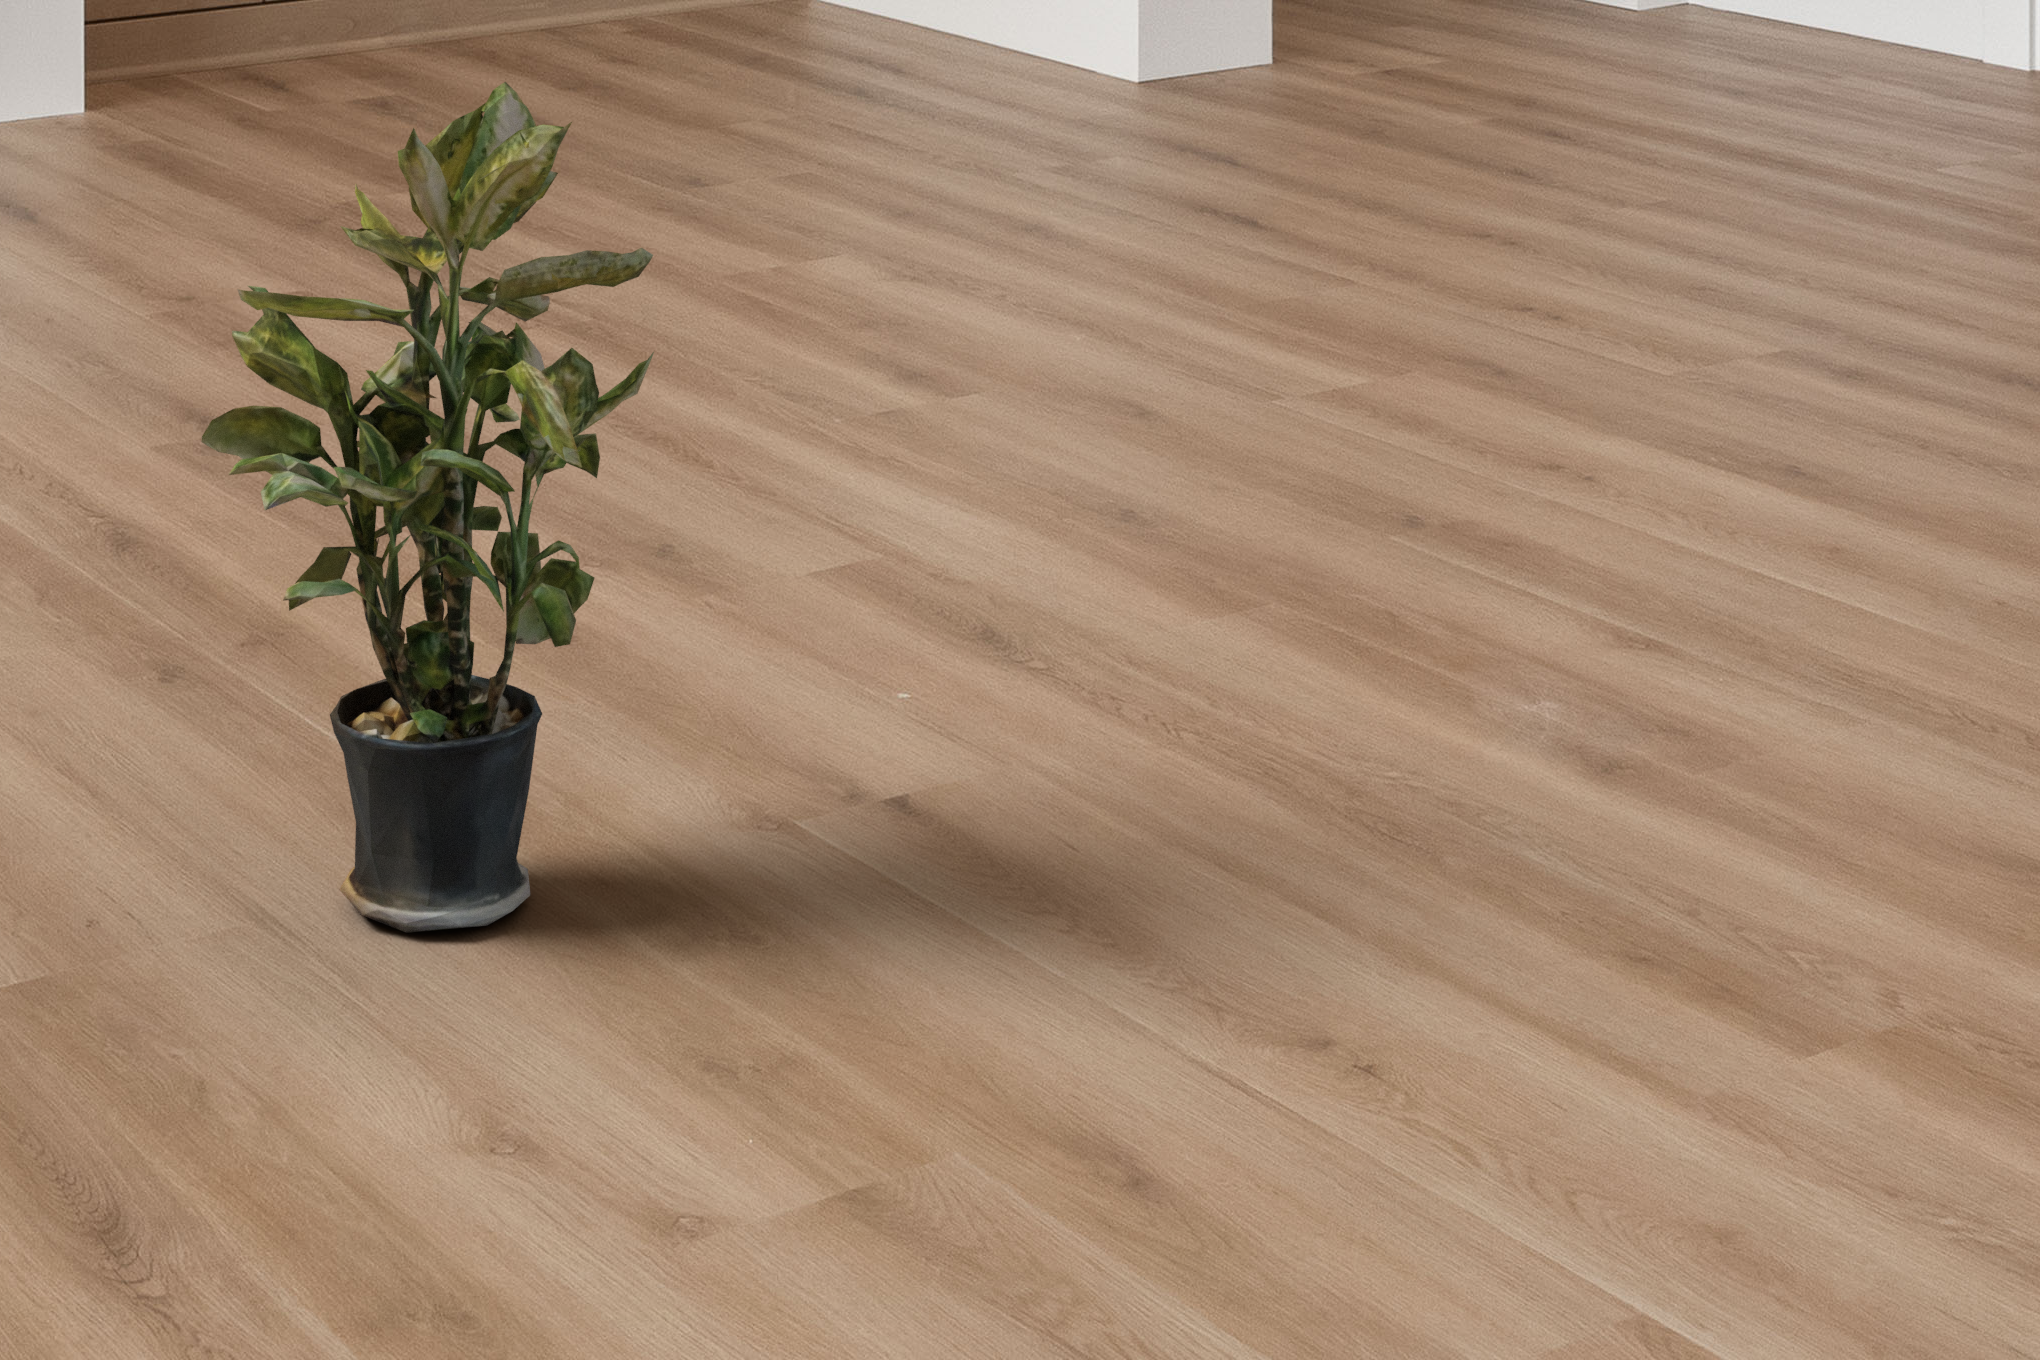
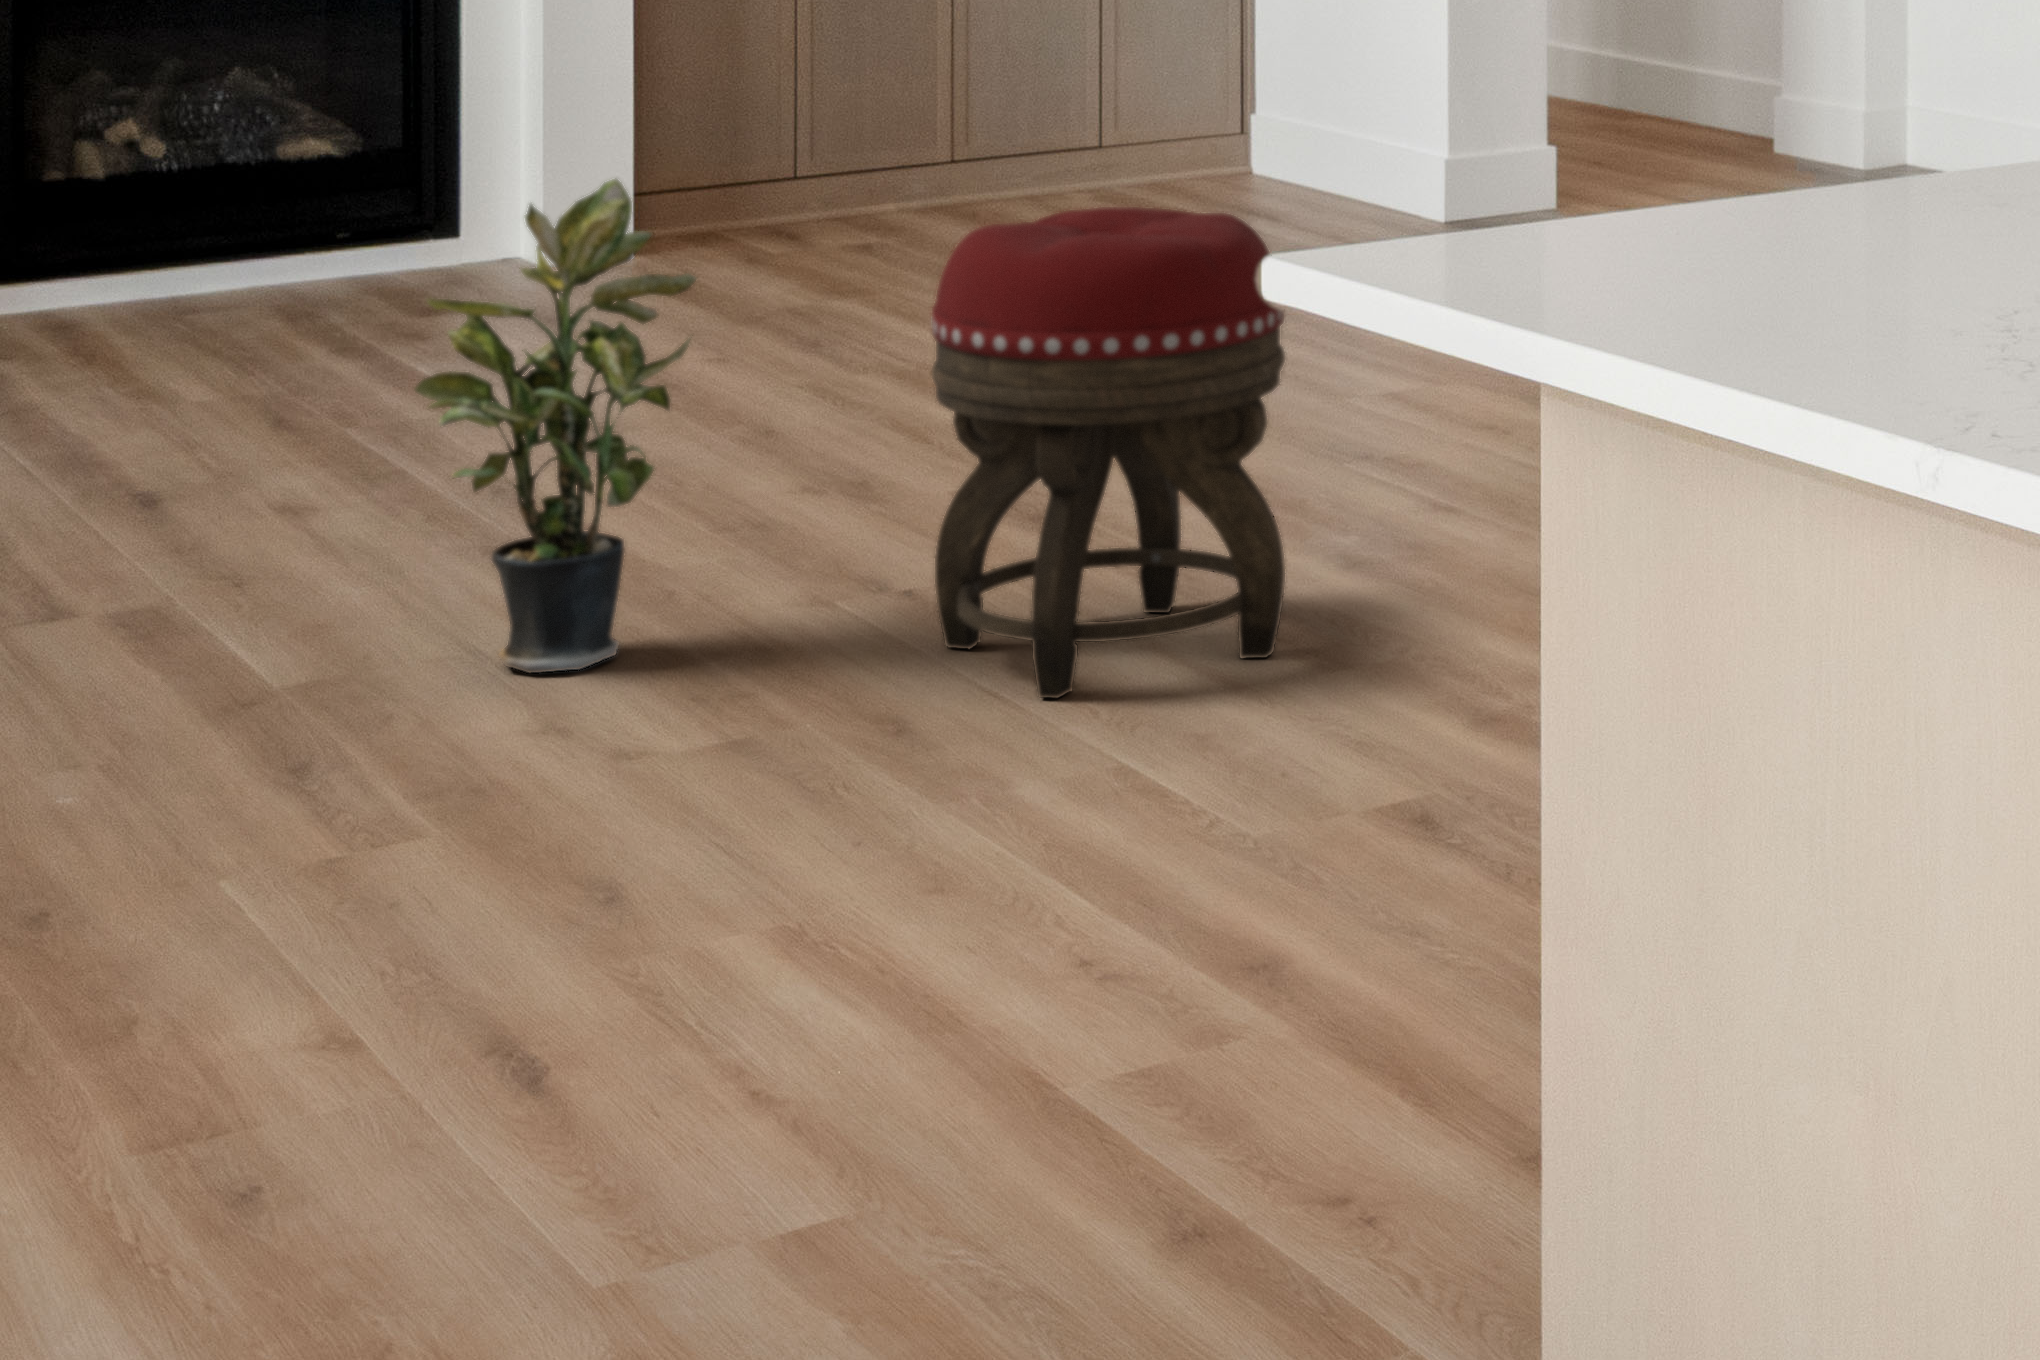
footstool: none [1059,140,1679,1039] -> present [932,207,1285,698]

